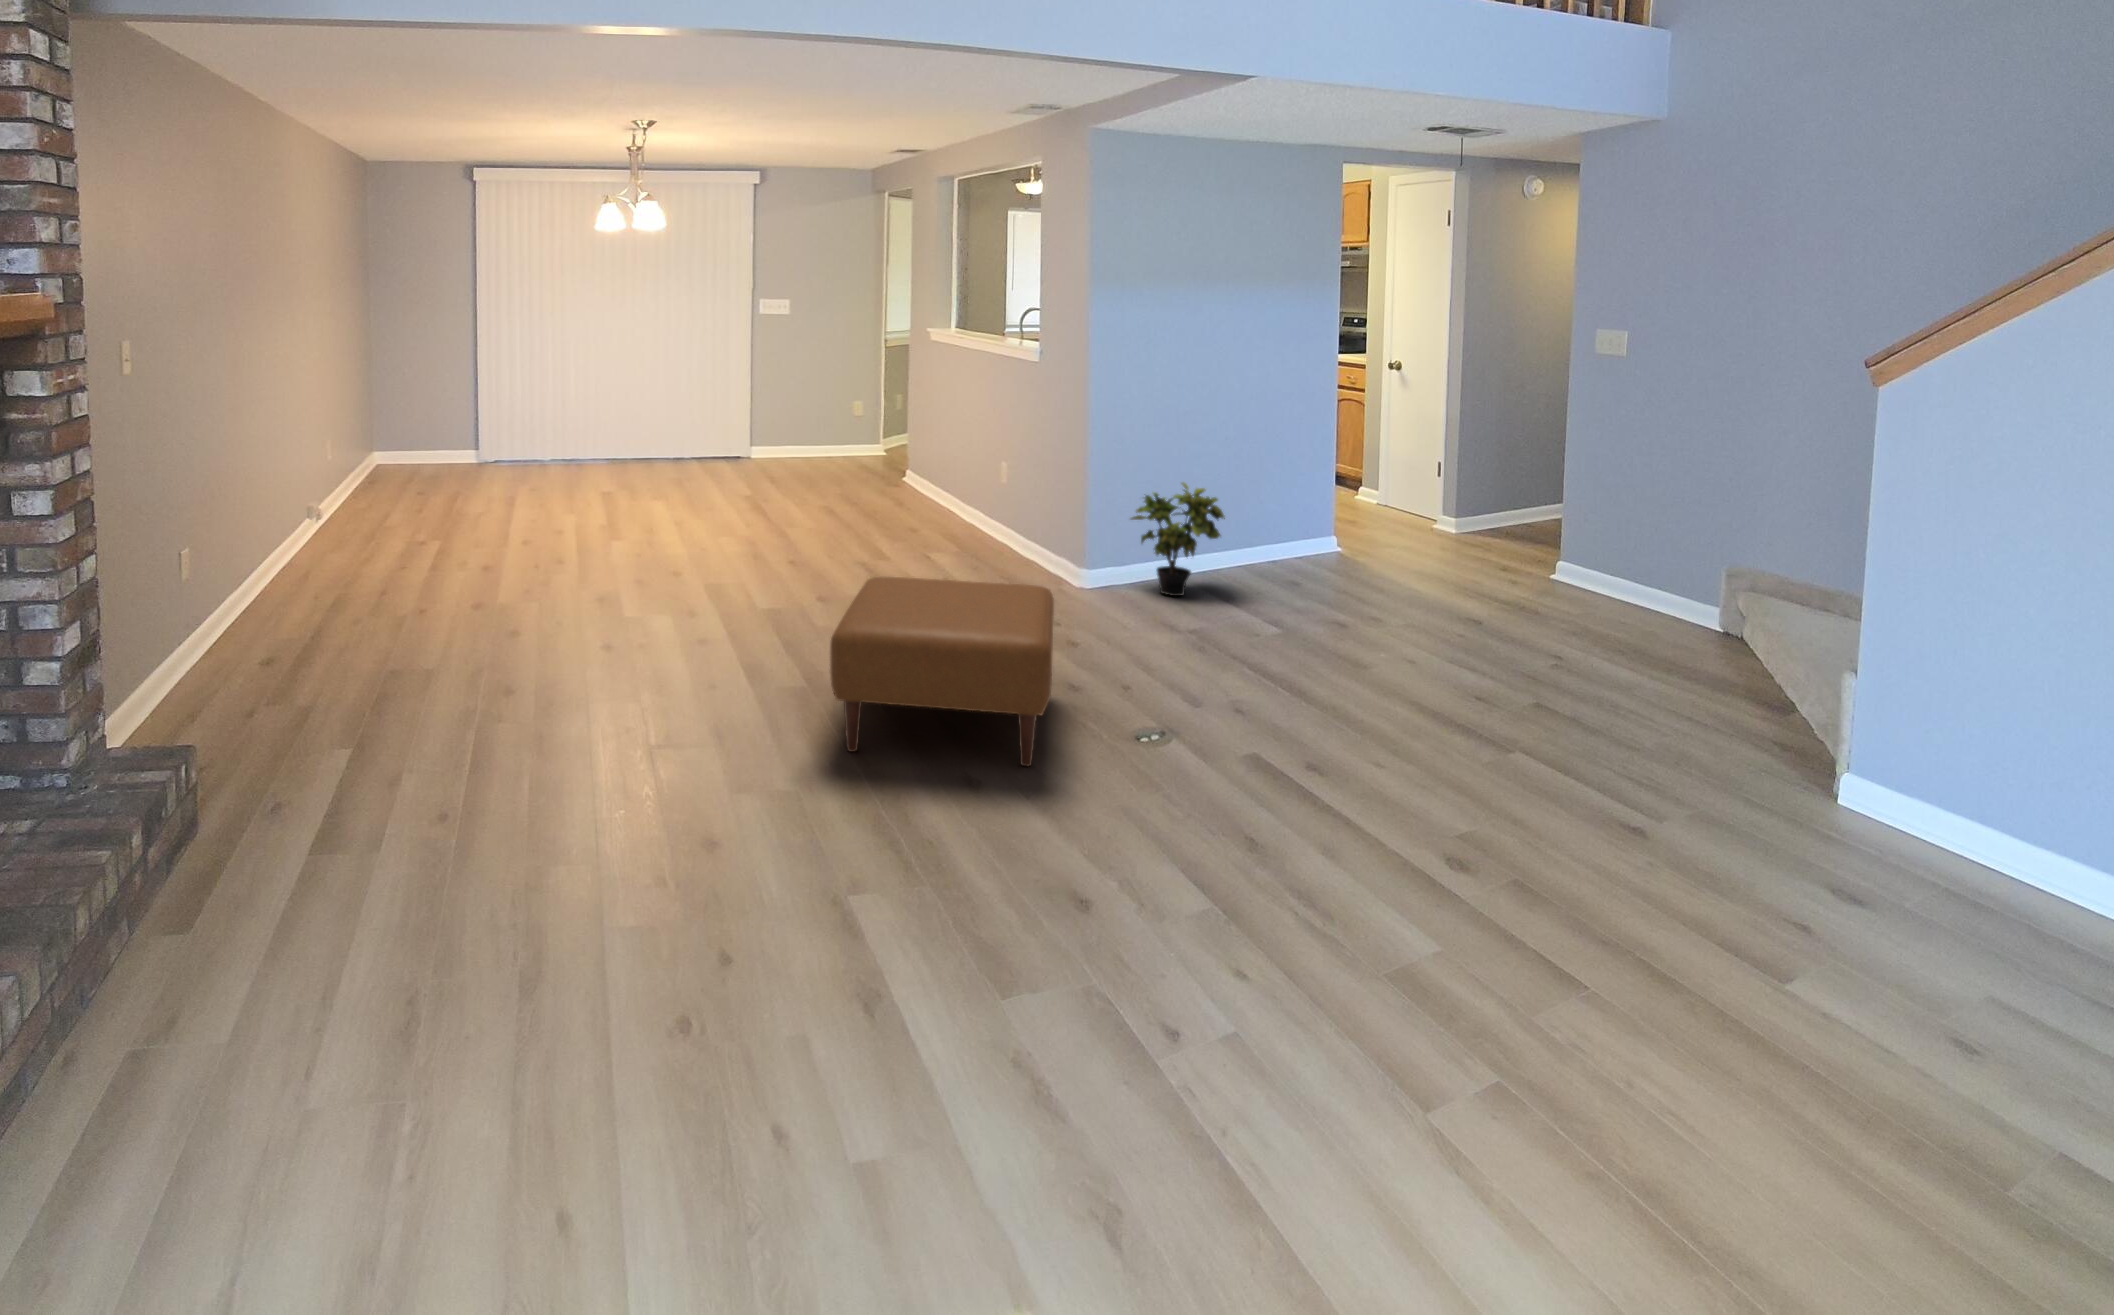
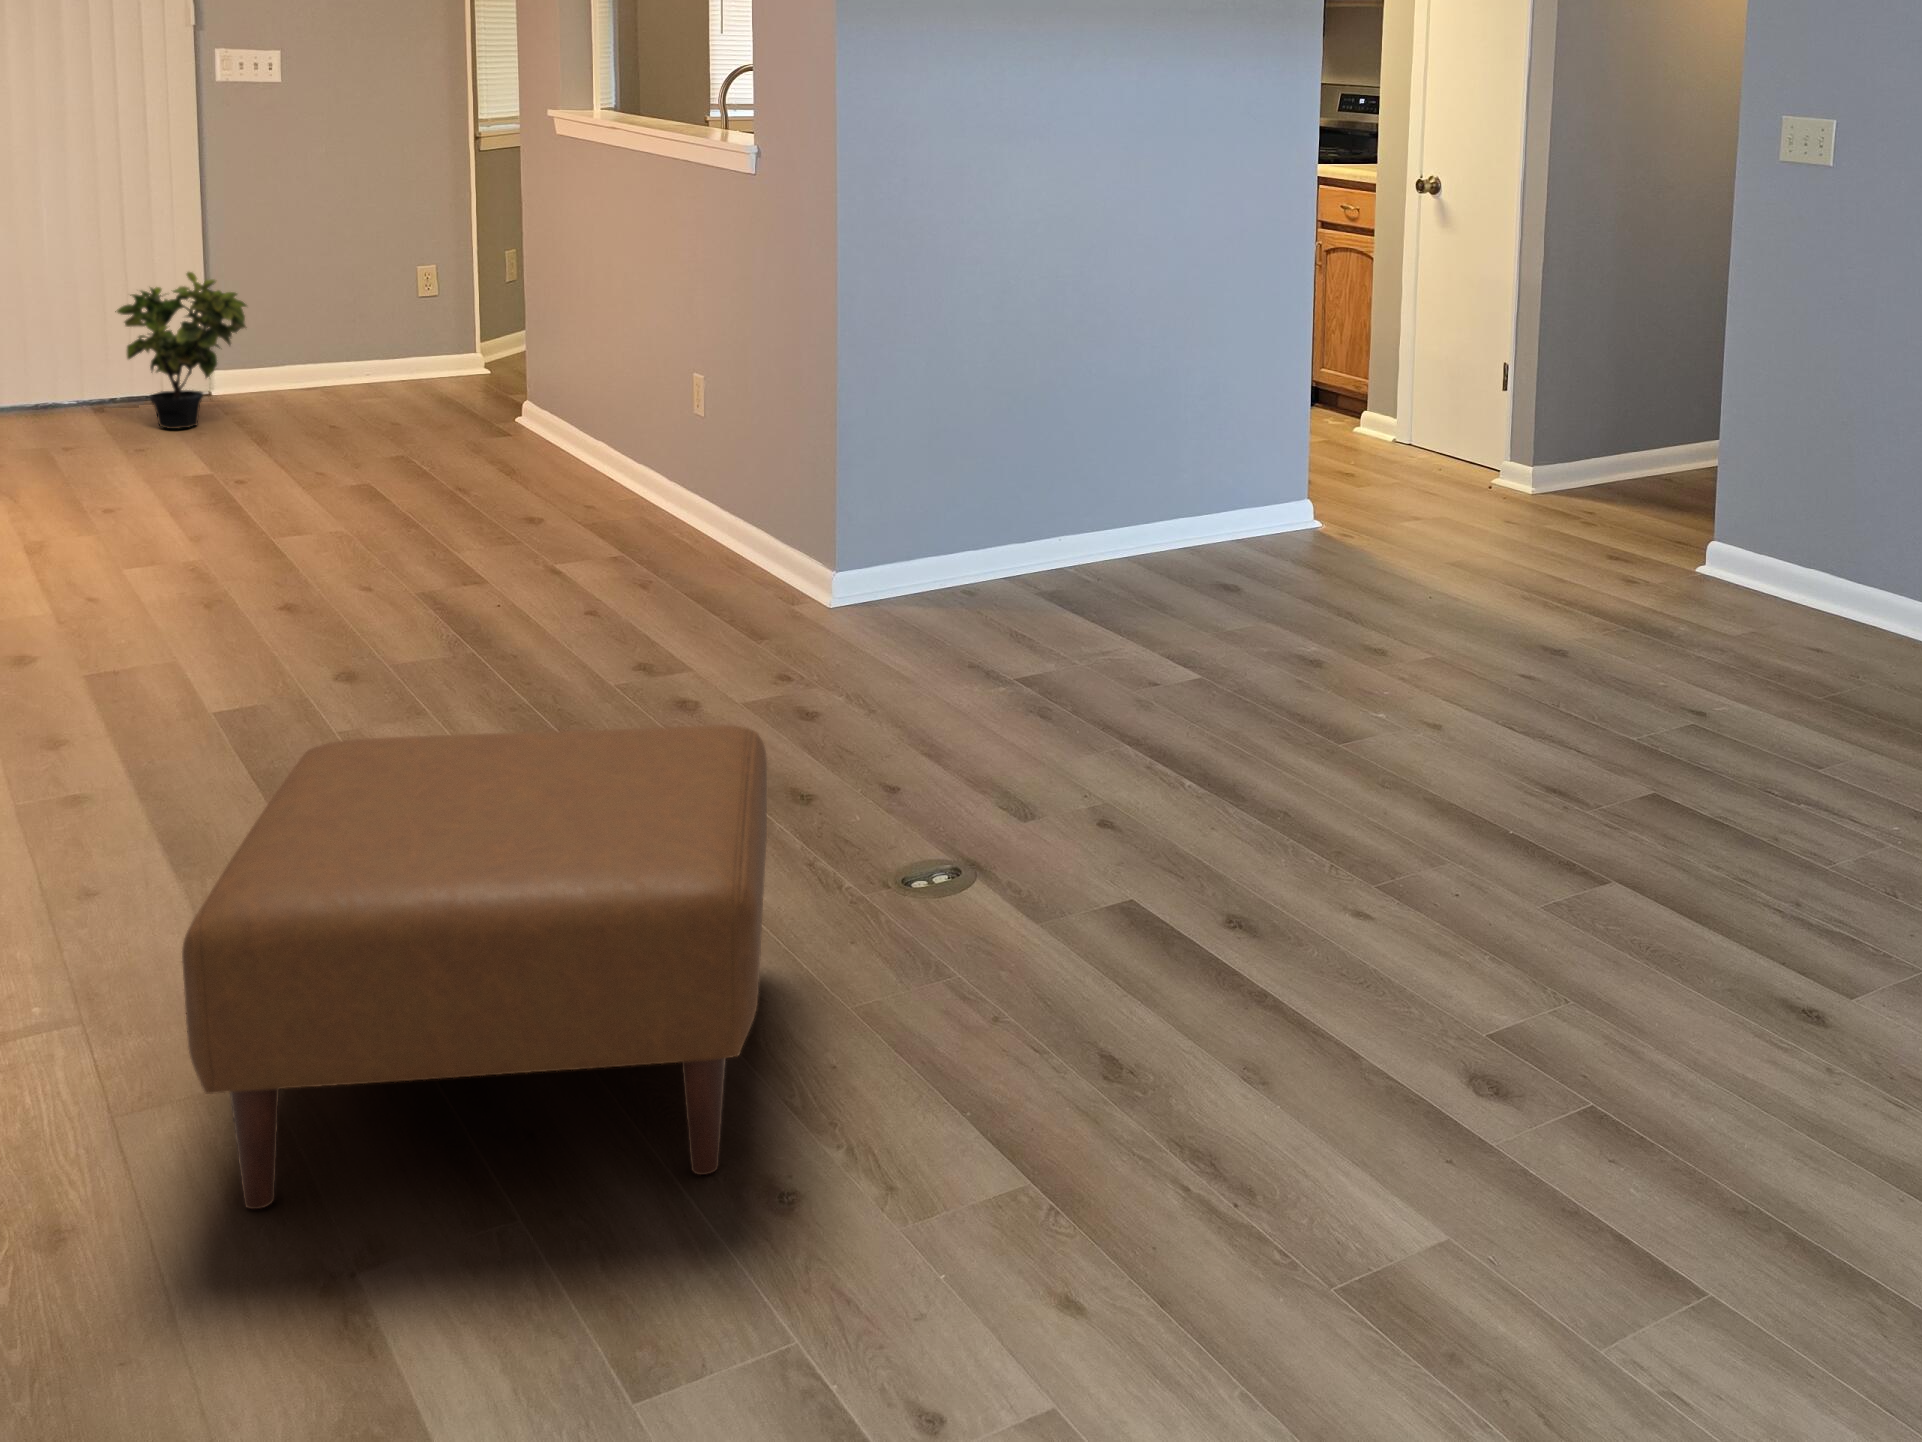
potted plant: present [1131,483,1225,596] -> present [115,272,246,429]

